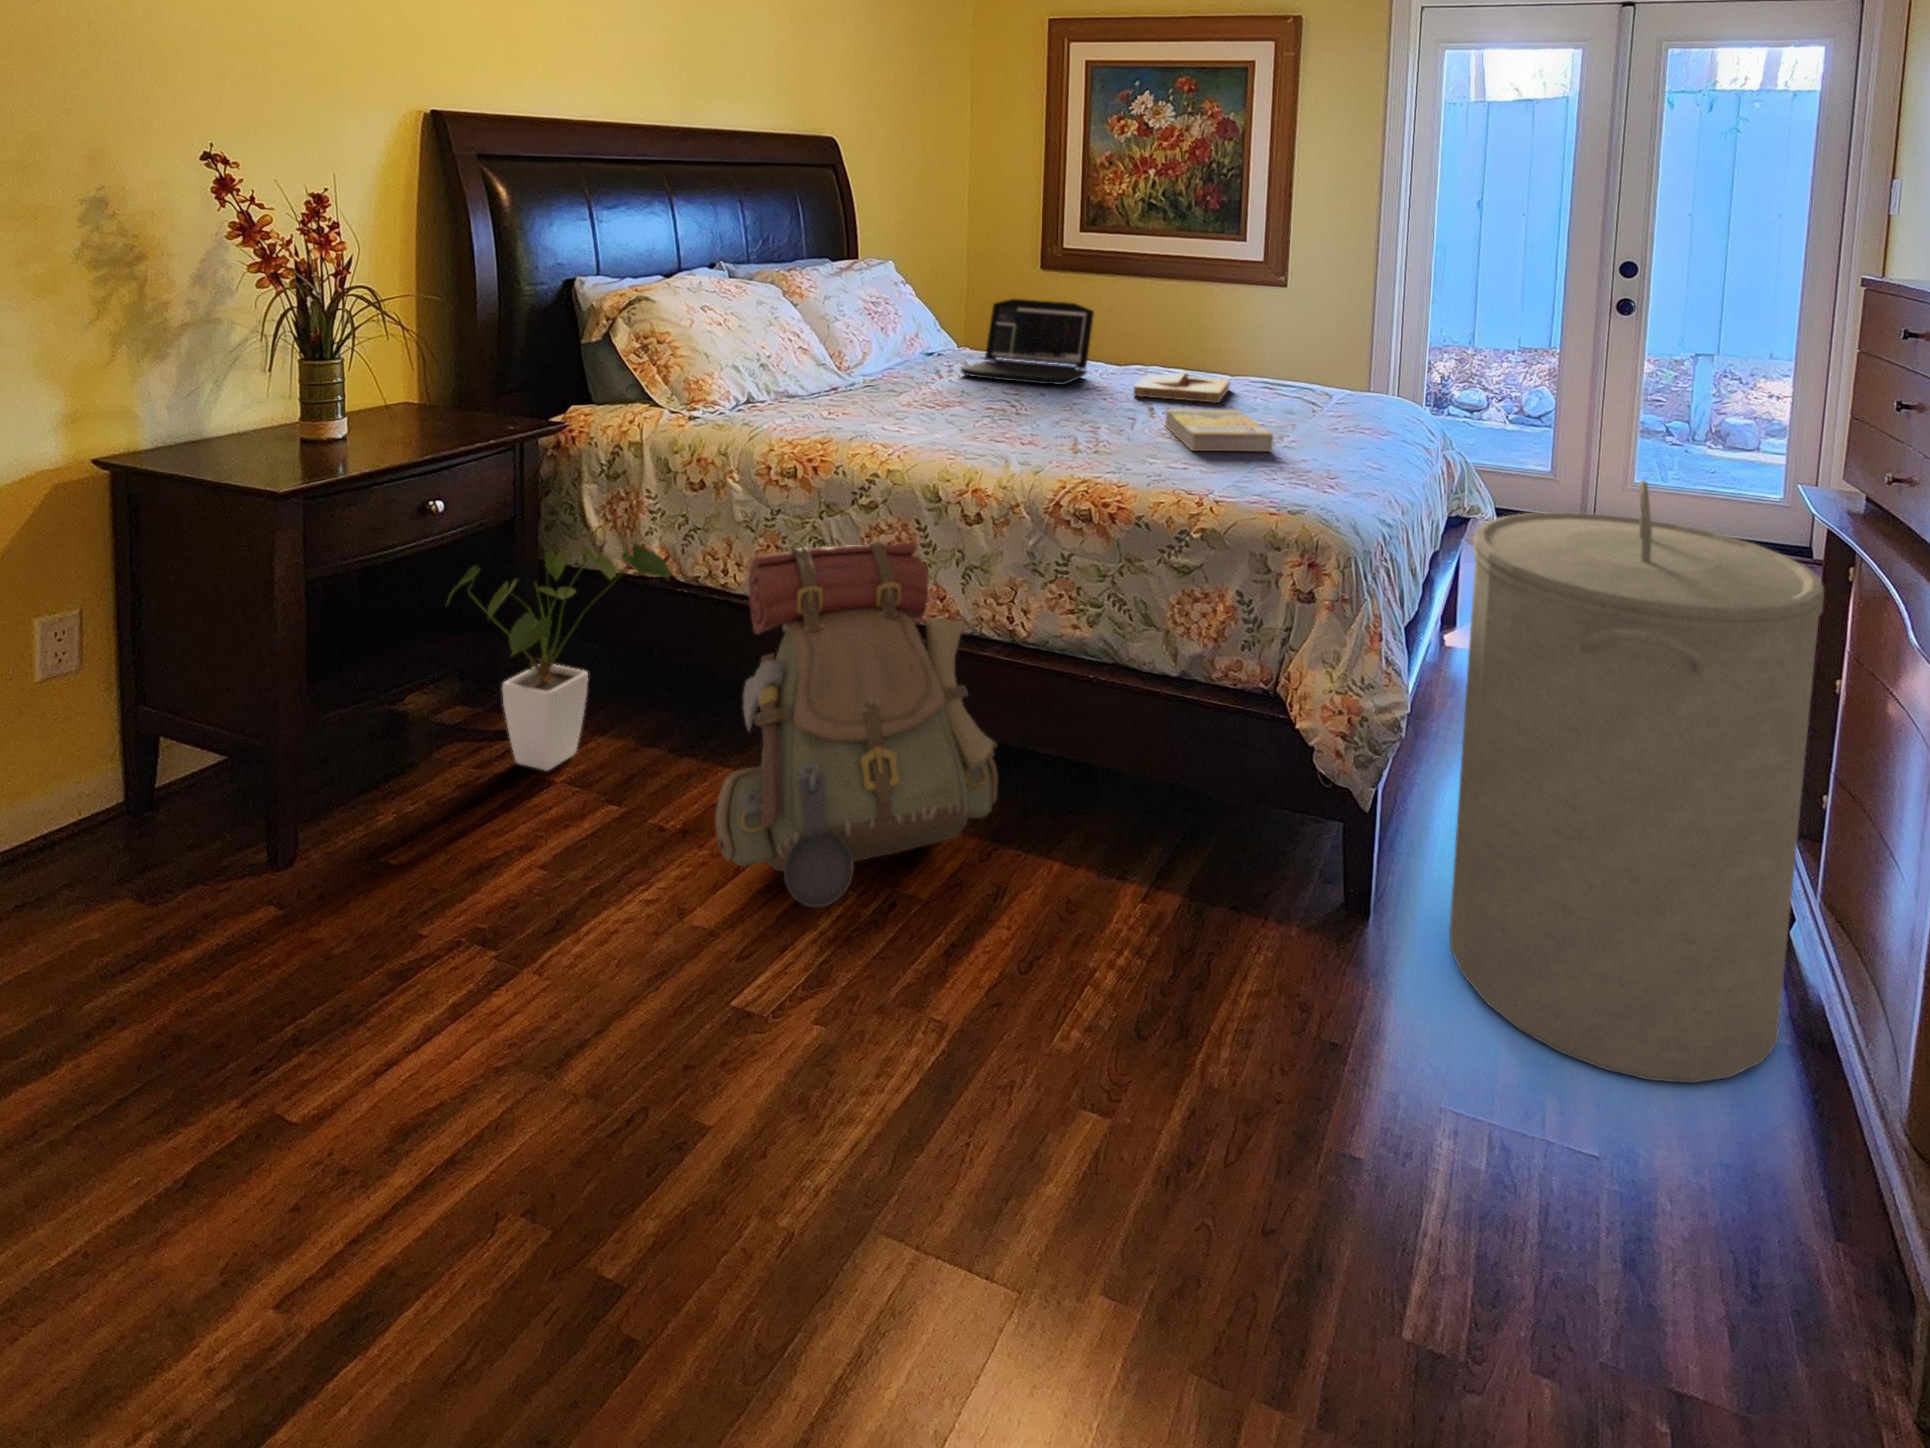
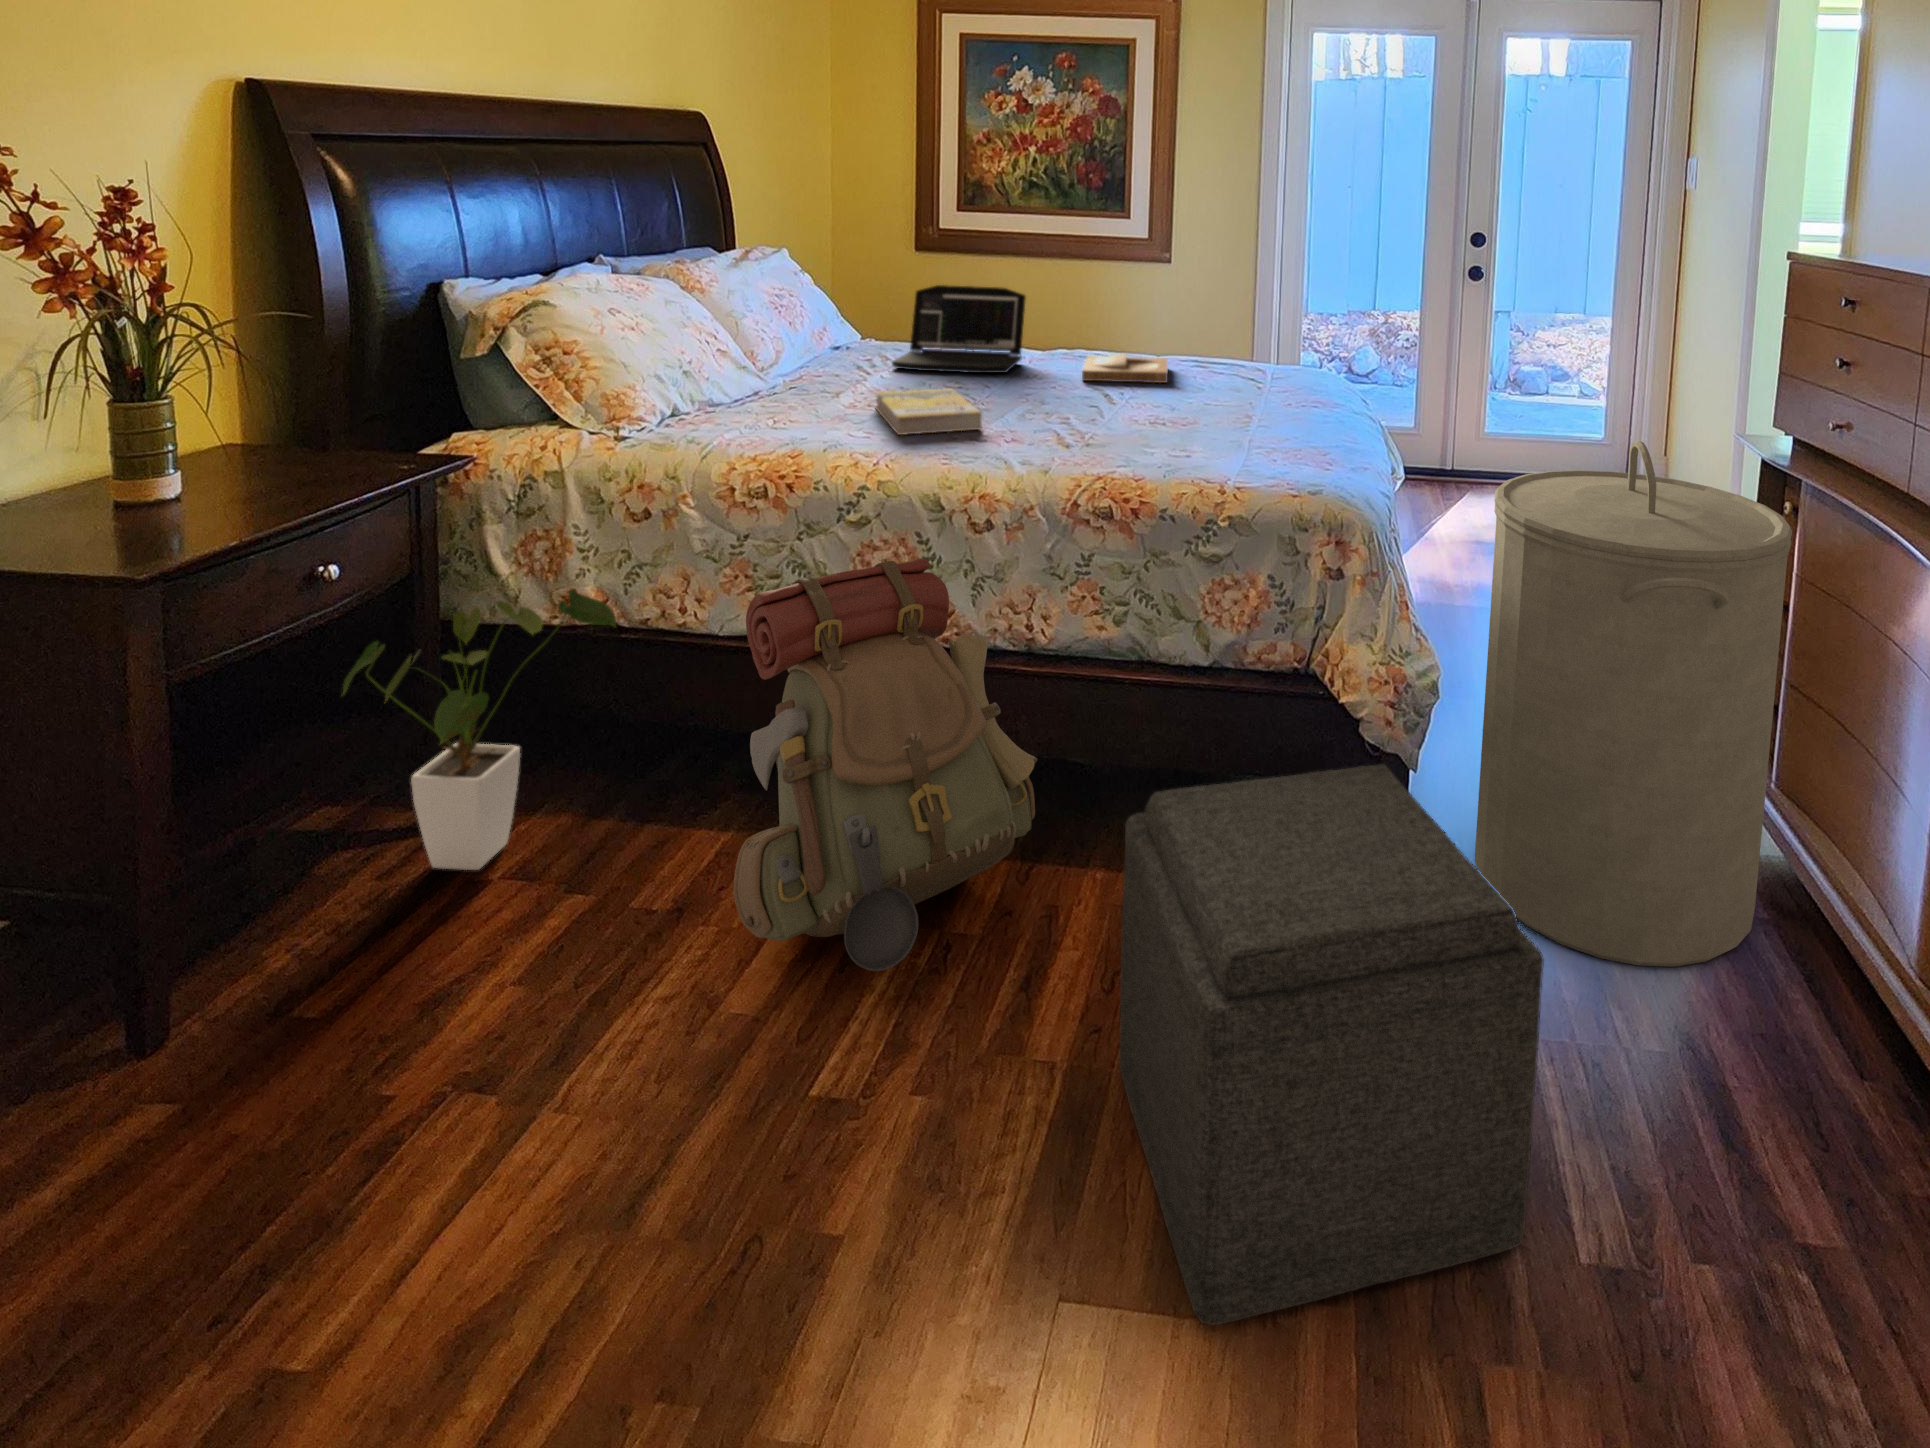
book: present [1164,409,1273,452] -> present [876,389,982,435]
ottoman: none [985,774,1365,1301] -> present [1119,764,1544,1325]

